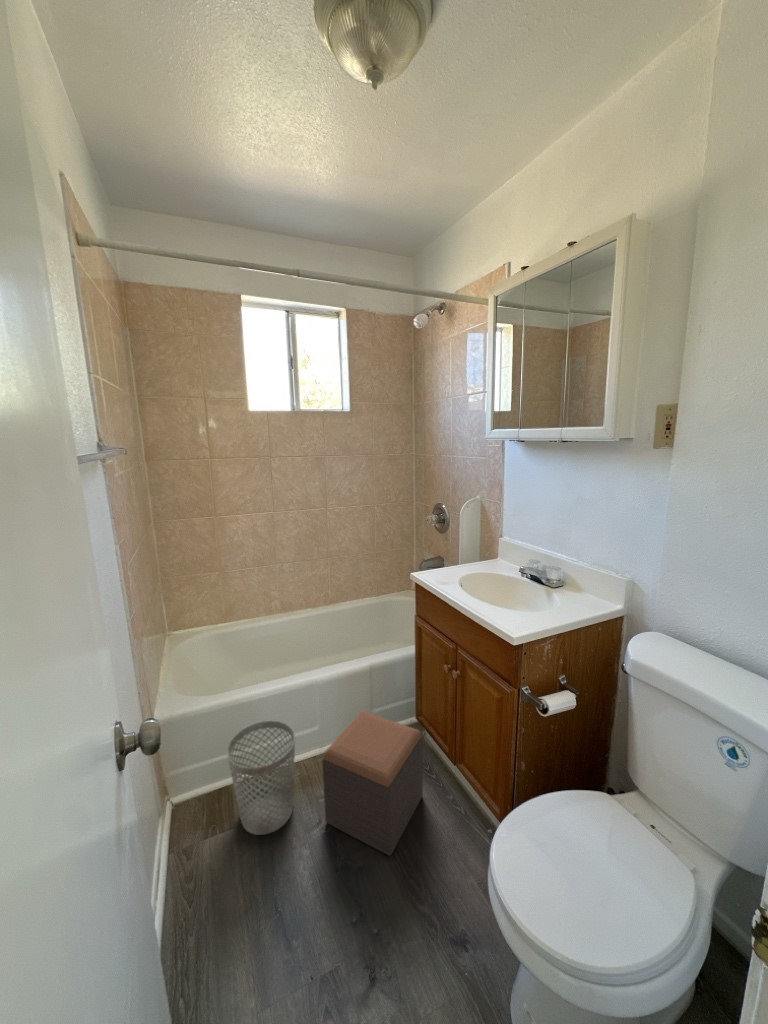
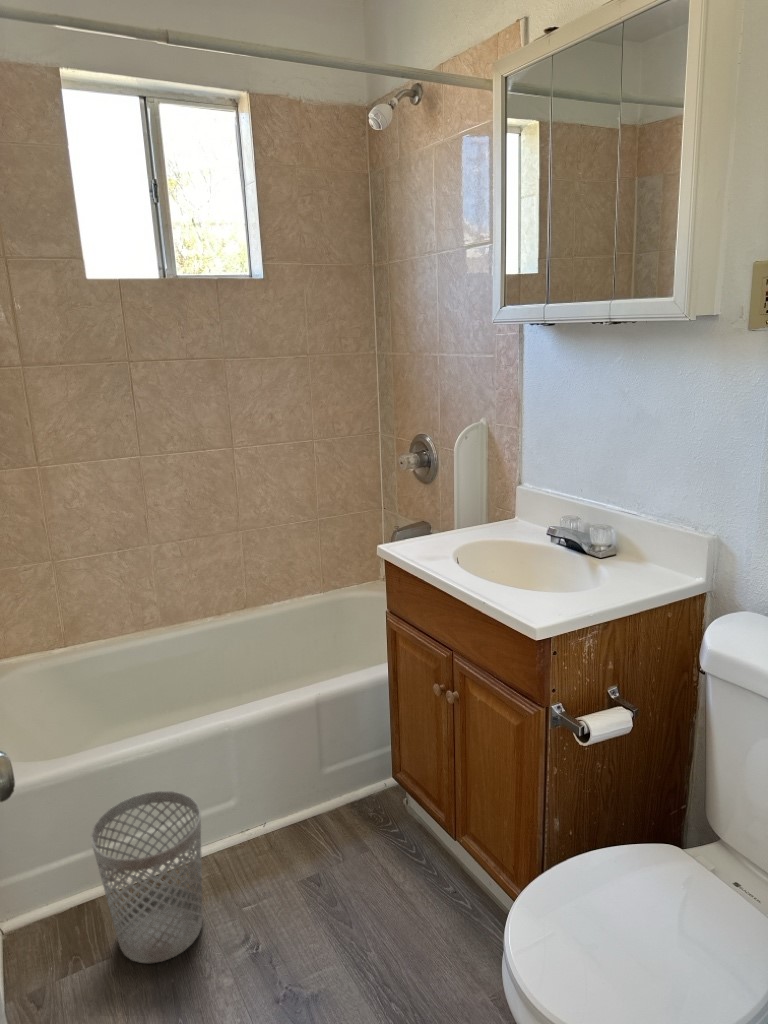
footstool: present [322,711,423,856] -> none [247,767,407,973]

